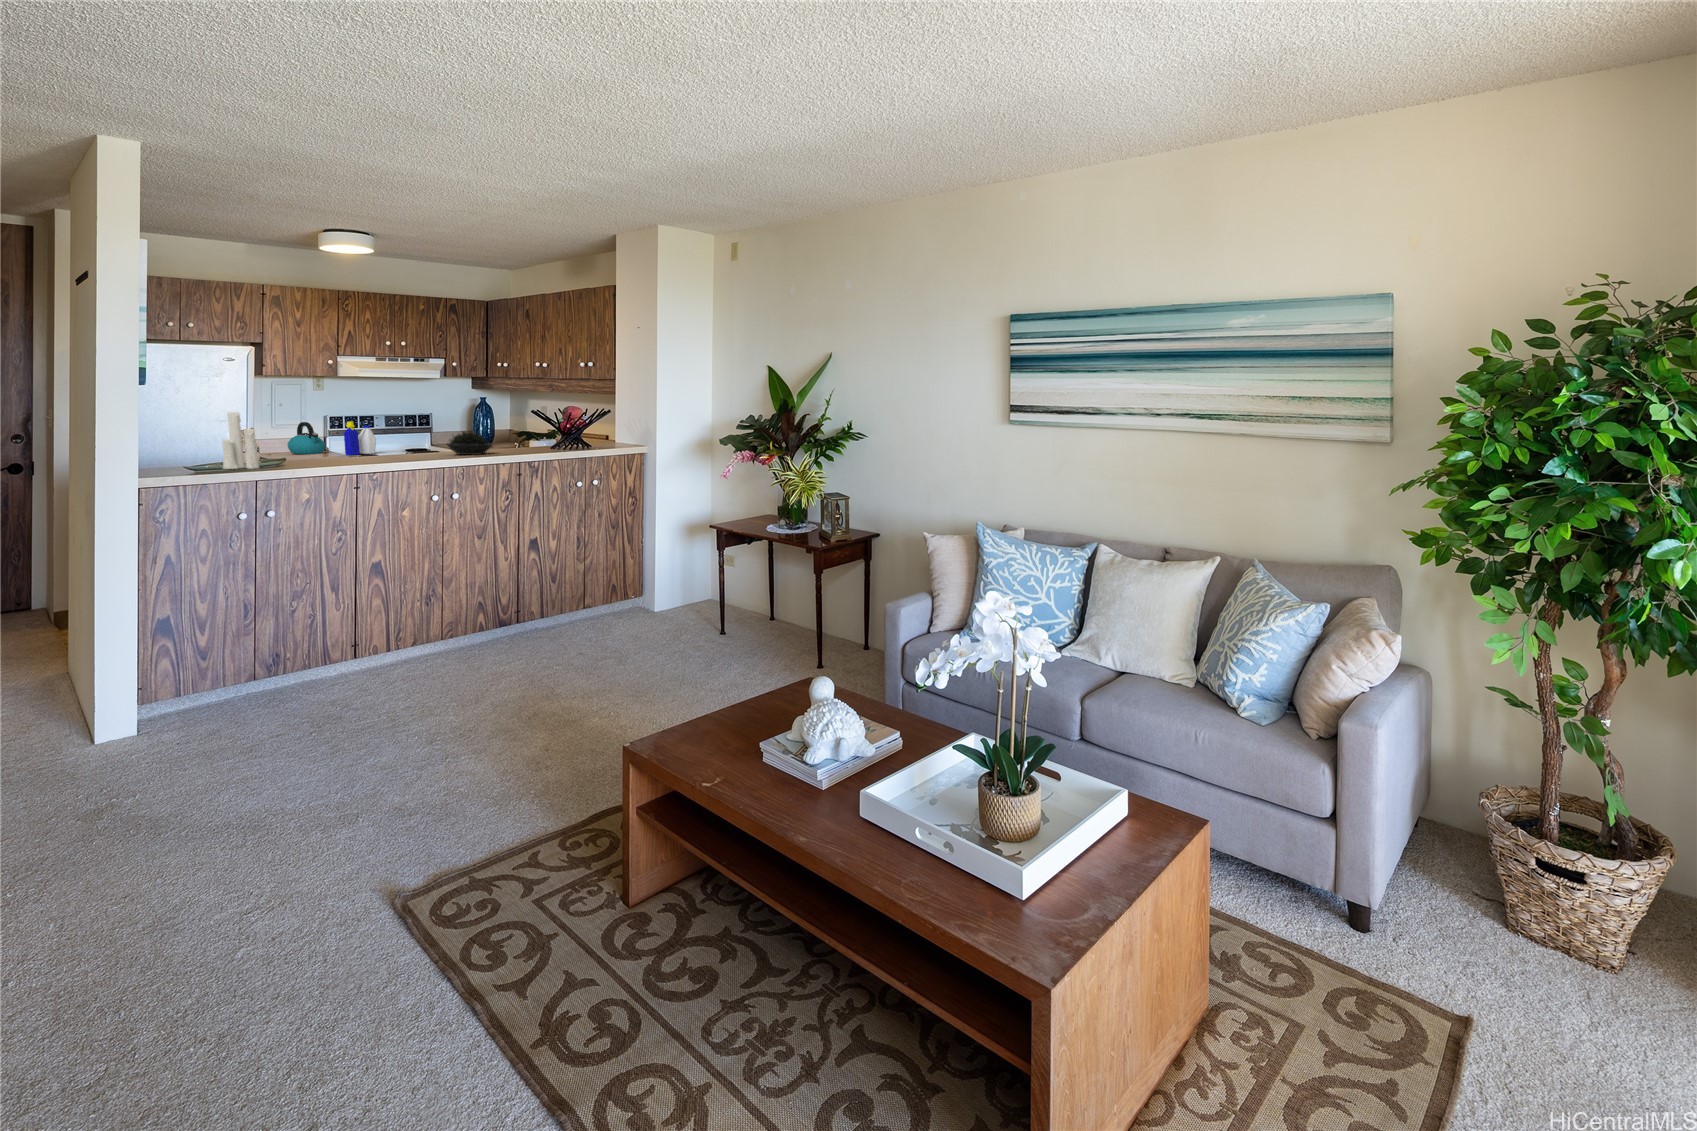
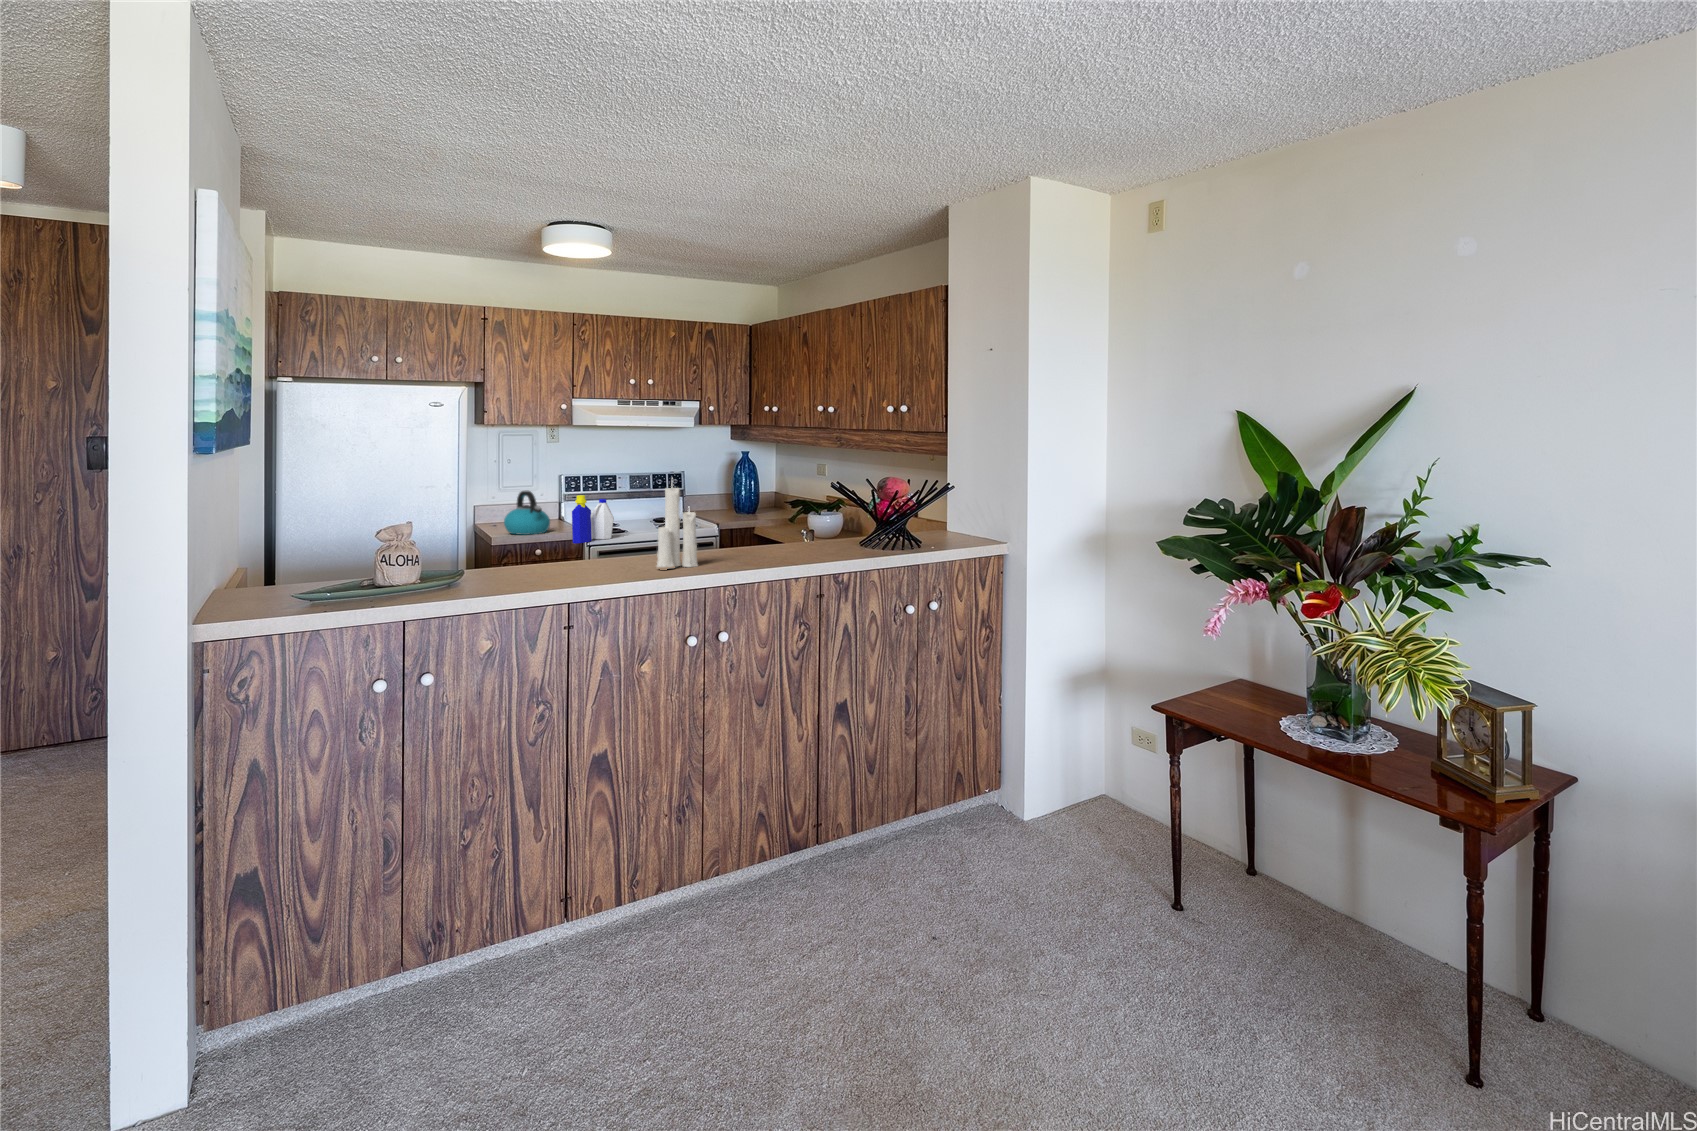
candle: present [222,412,259,469] -> present [657,487,698,567]
succulent plant: present [447,432,492,455] -> none [710,517,777,555]

